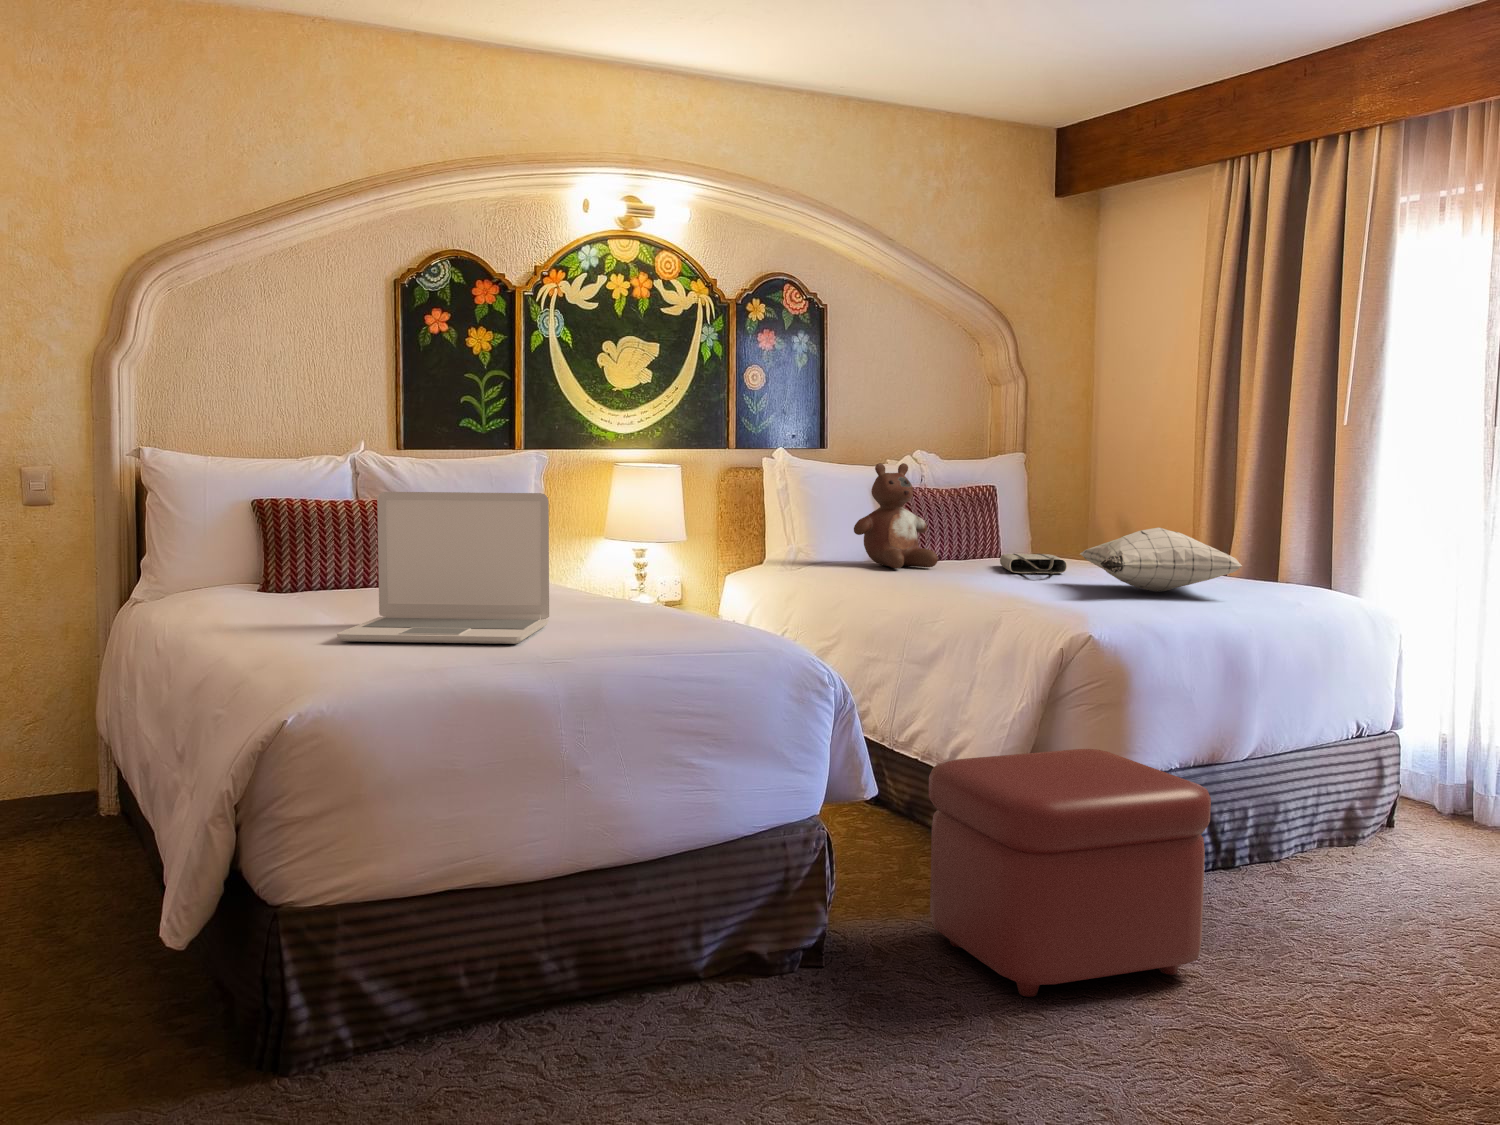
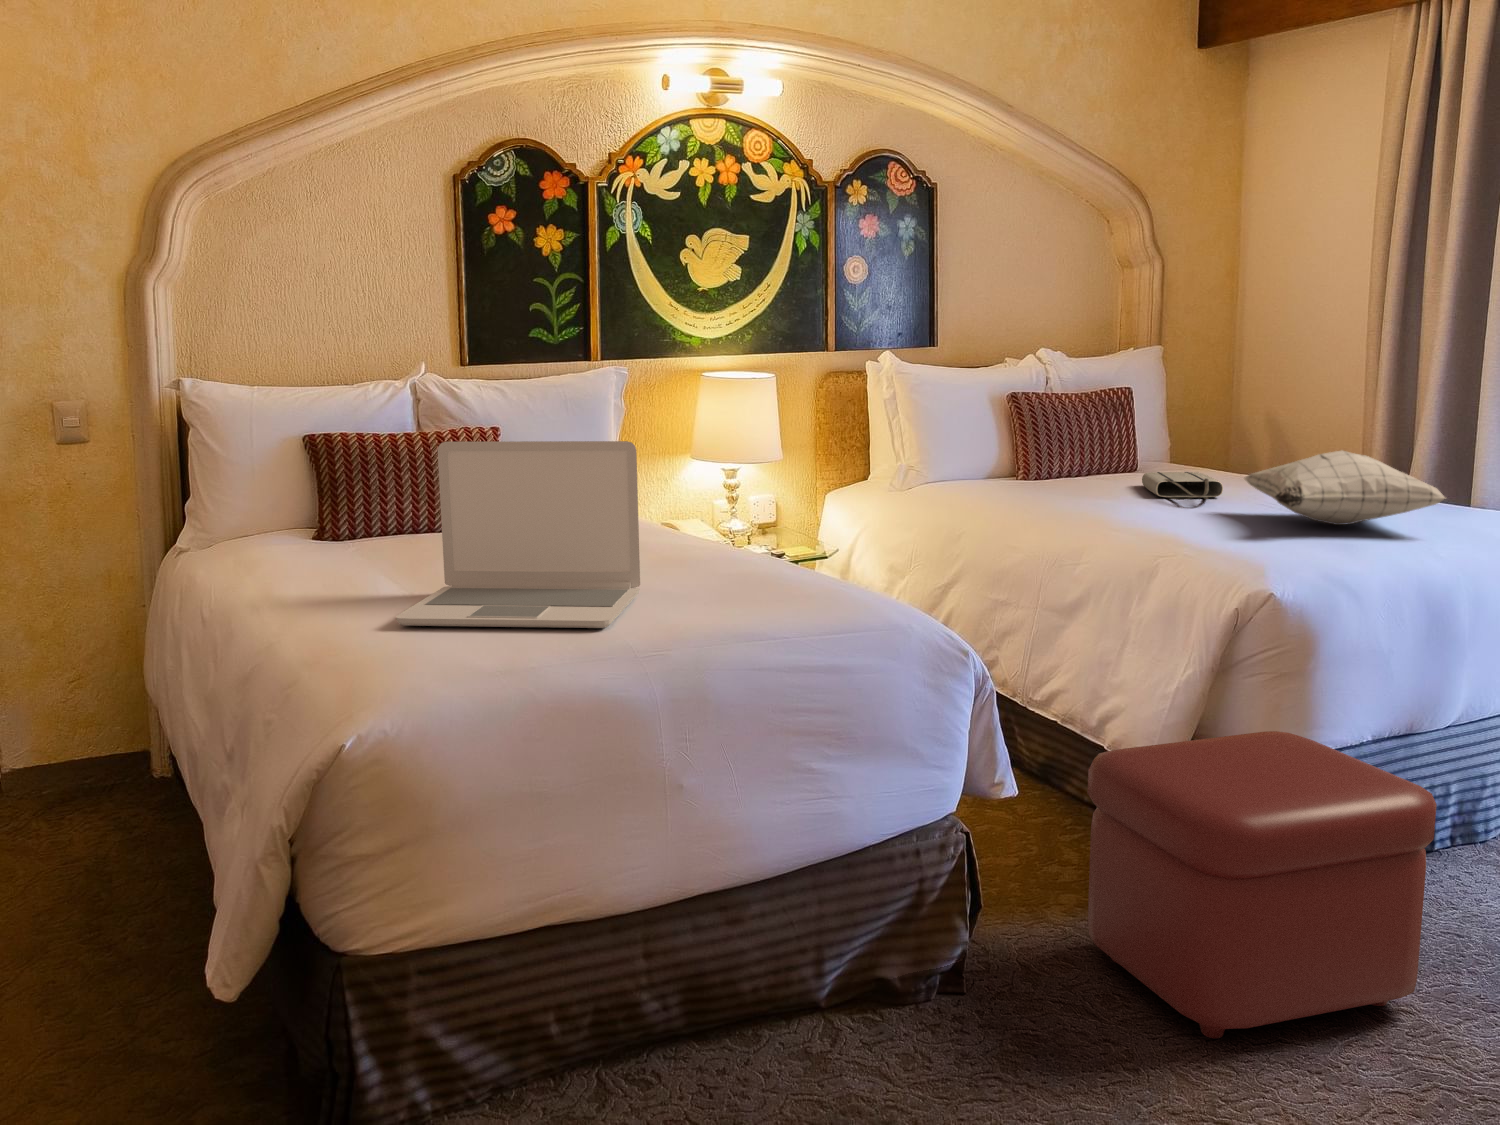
stuffed bear: present [854,463,938,569] -> none [975,370,1072,493]

